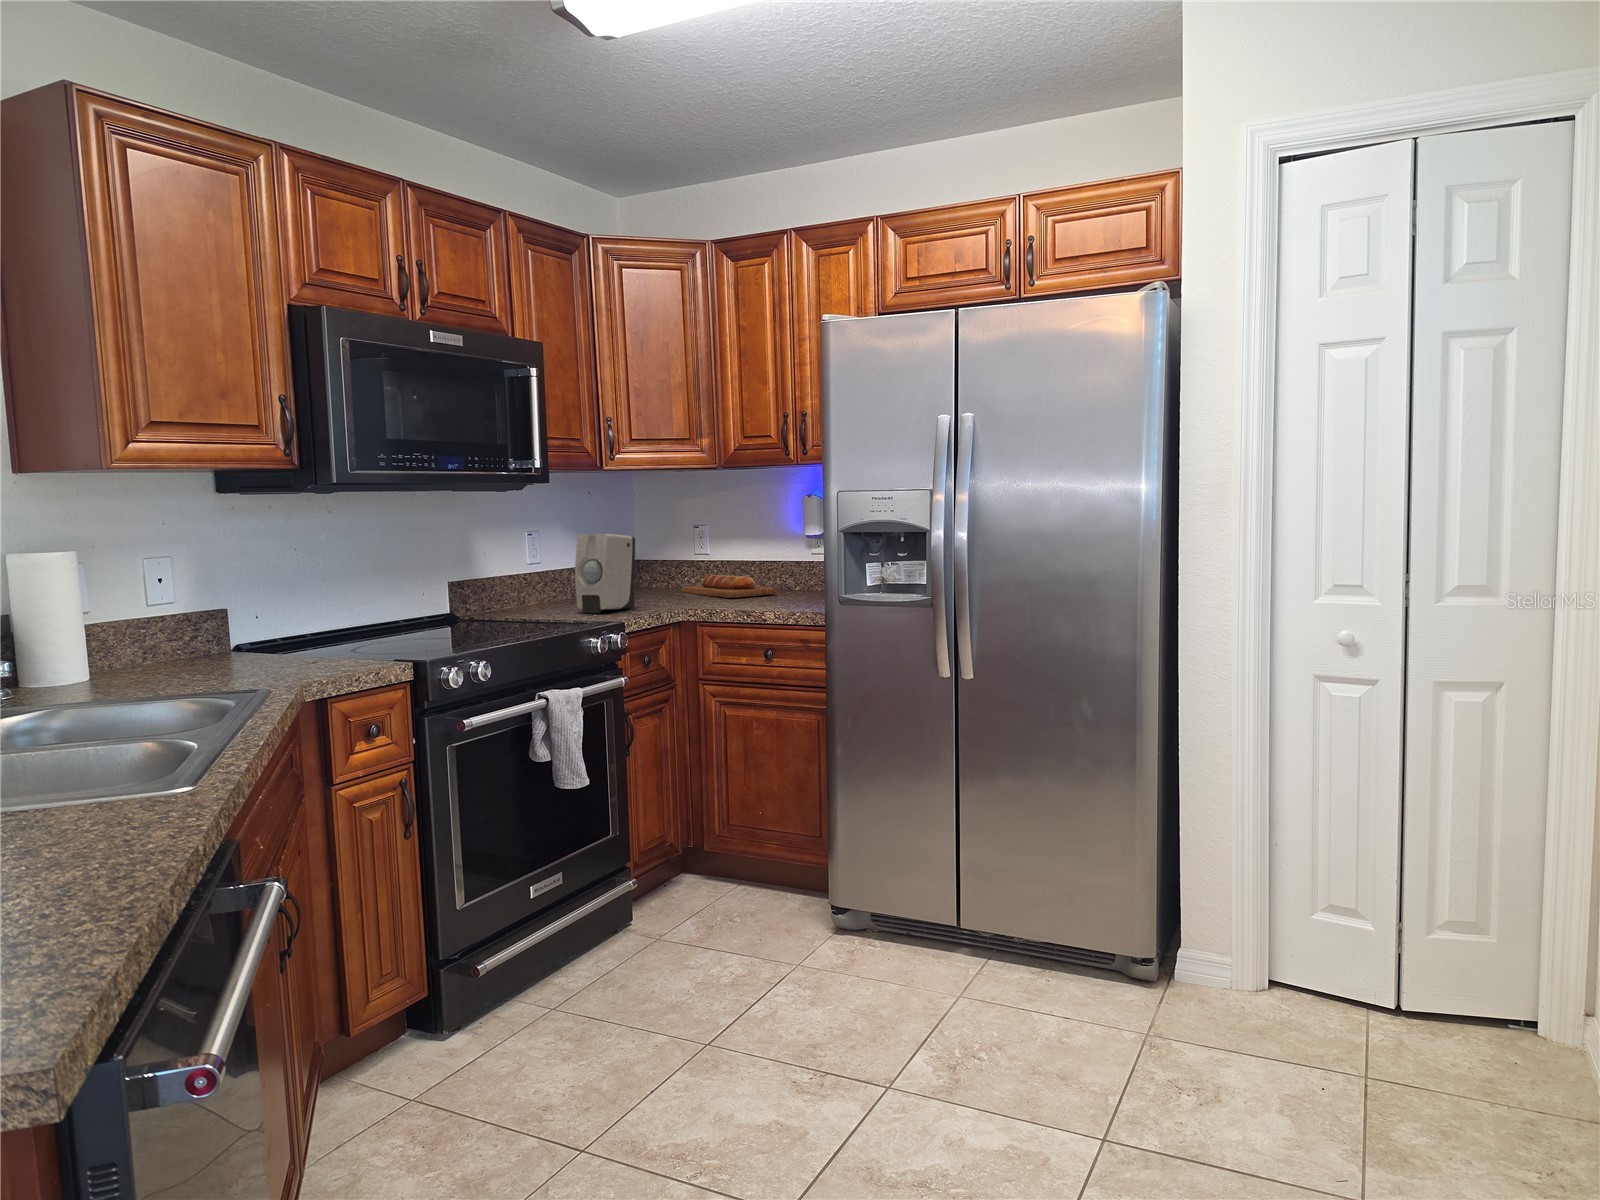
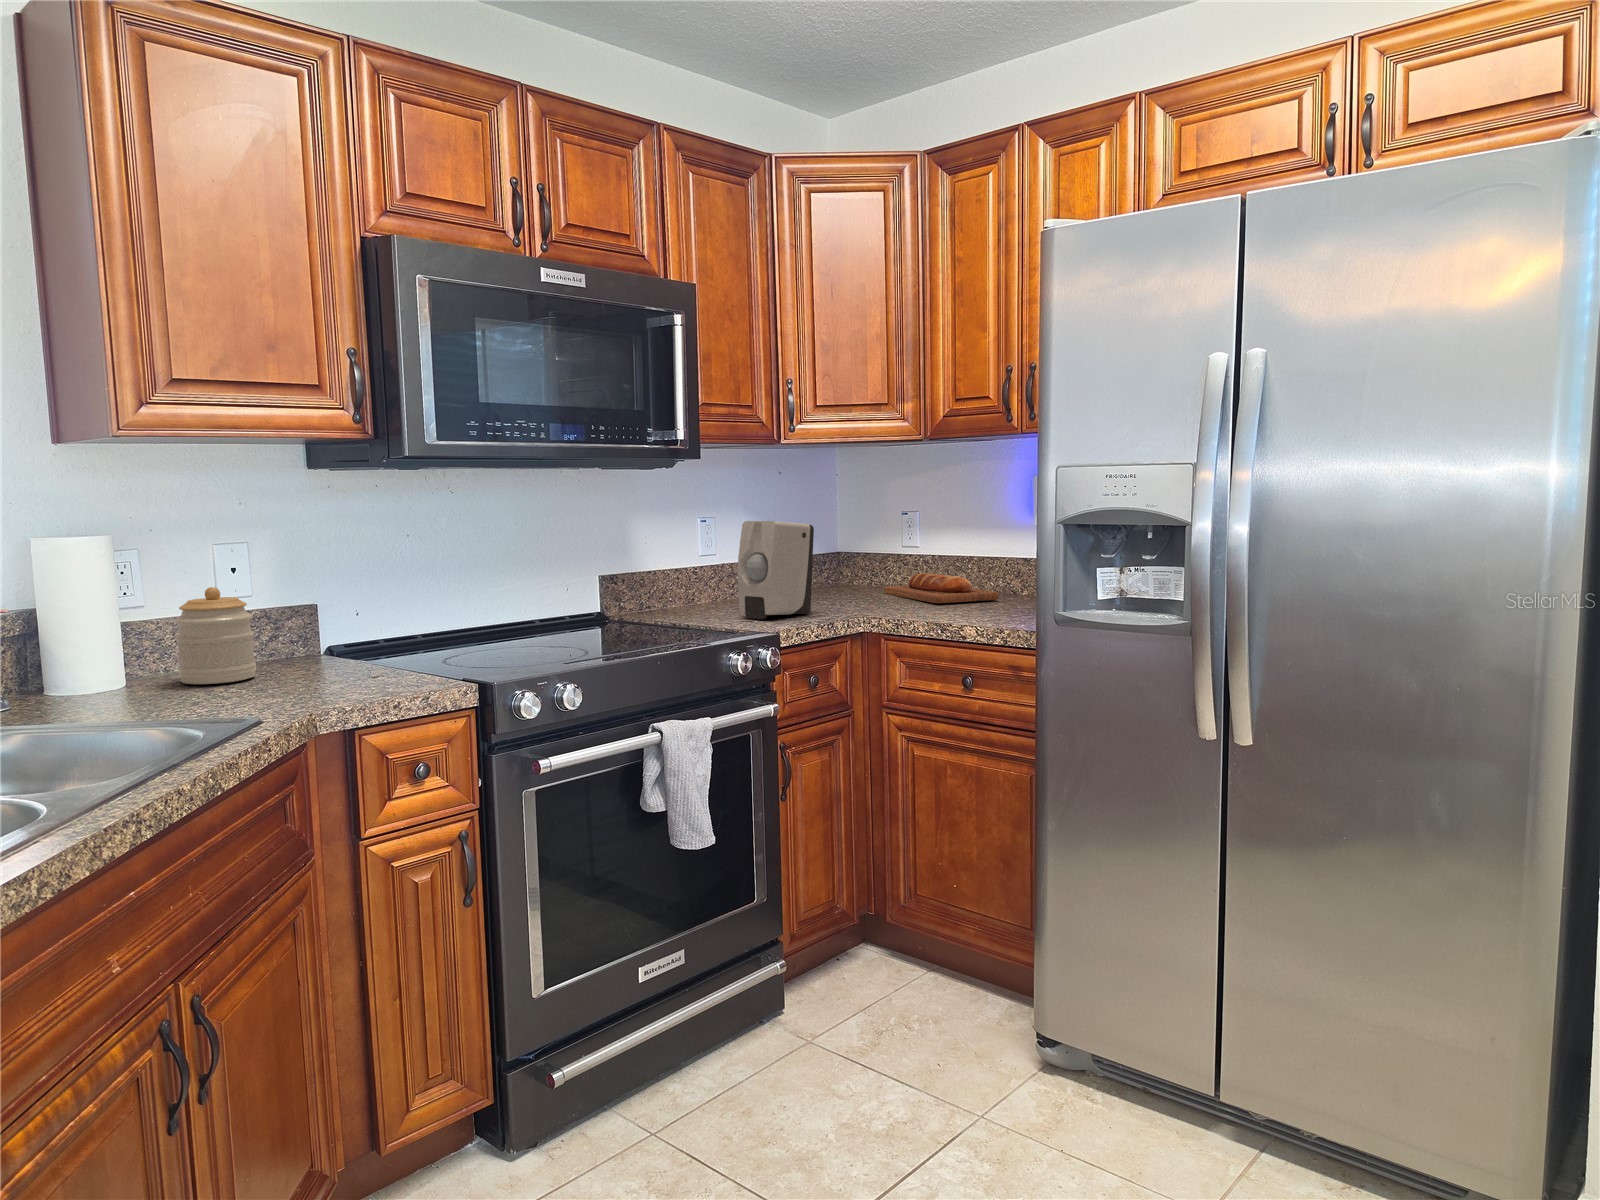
jar: none [131,593,201,675] -> present [175,587,256,684]

